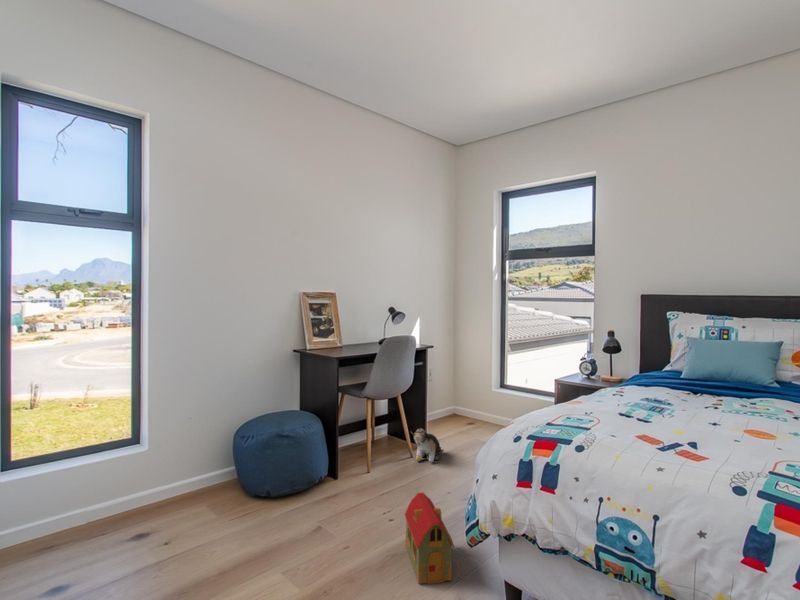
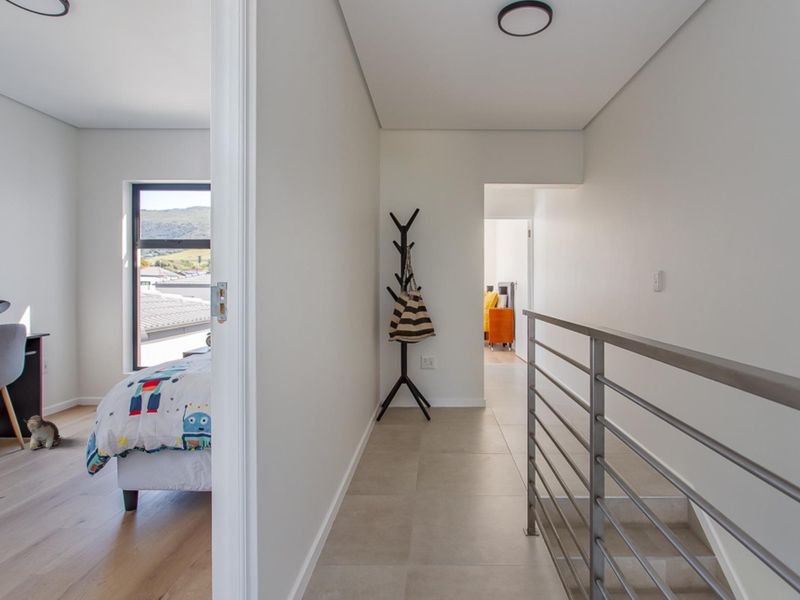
toy house: present [405,493,454,584] -> none [22,453,76,521]

